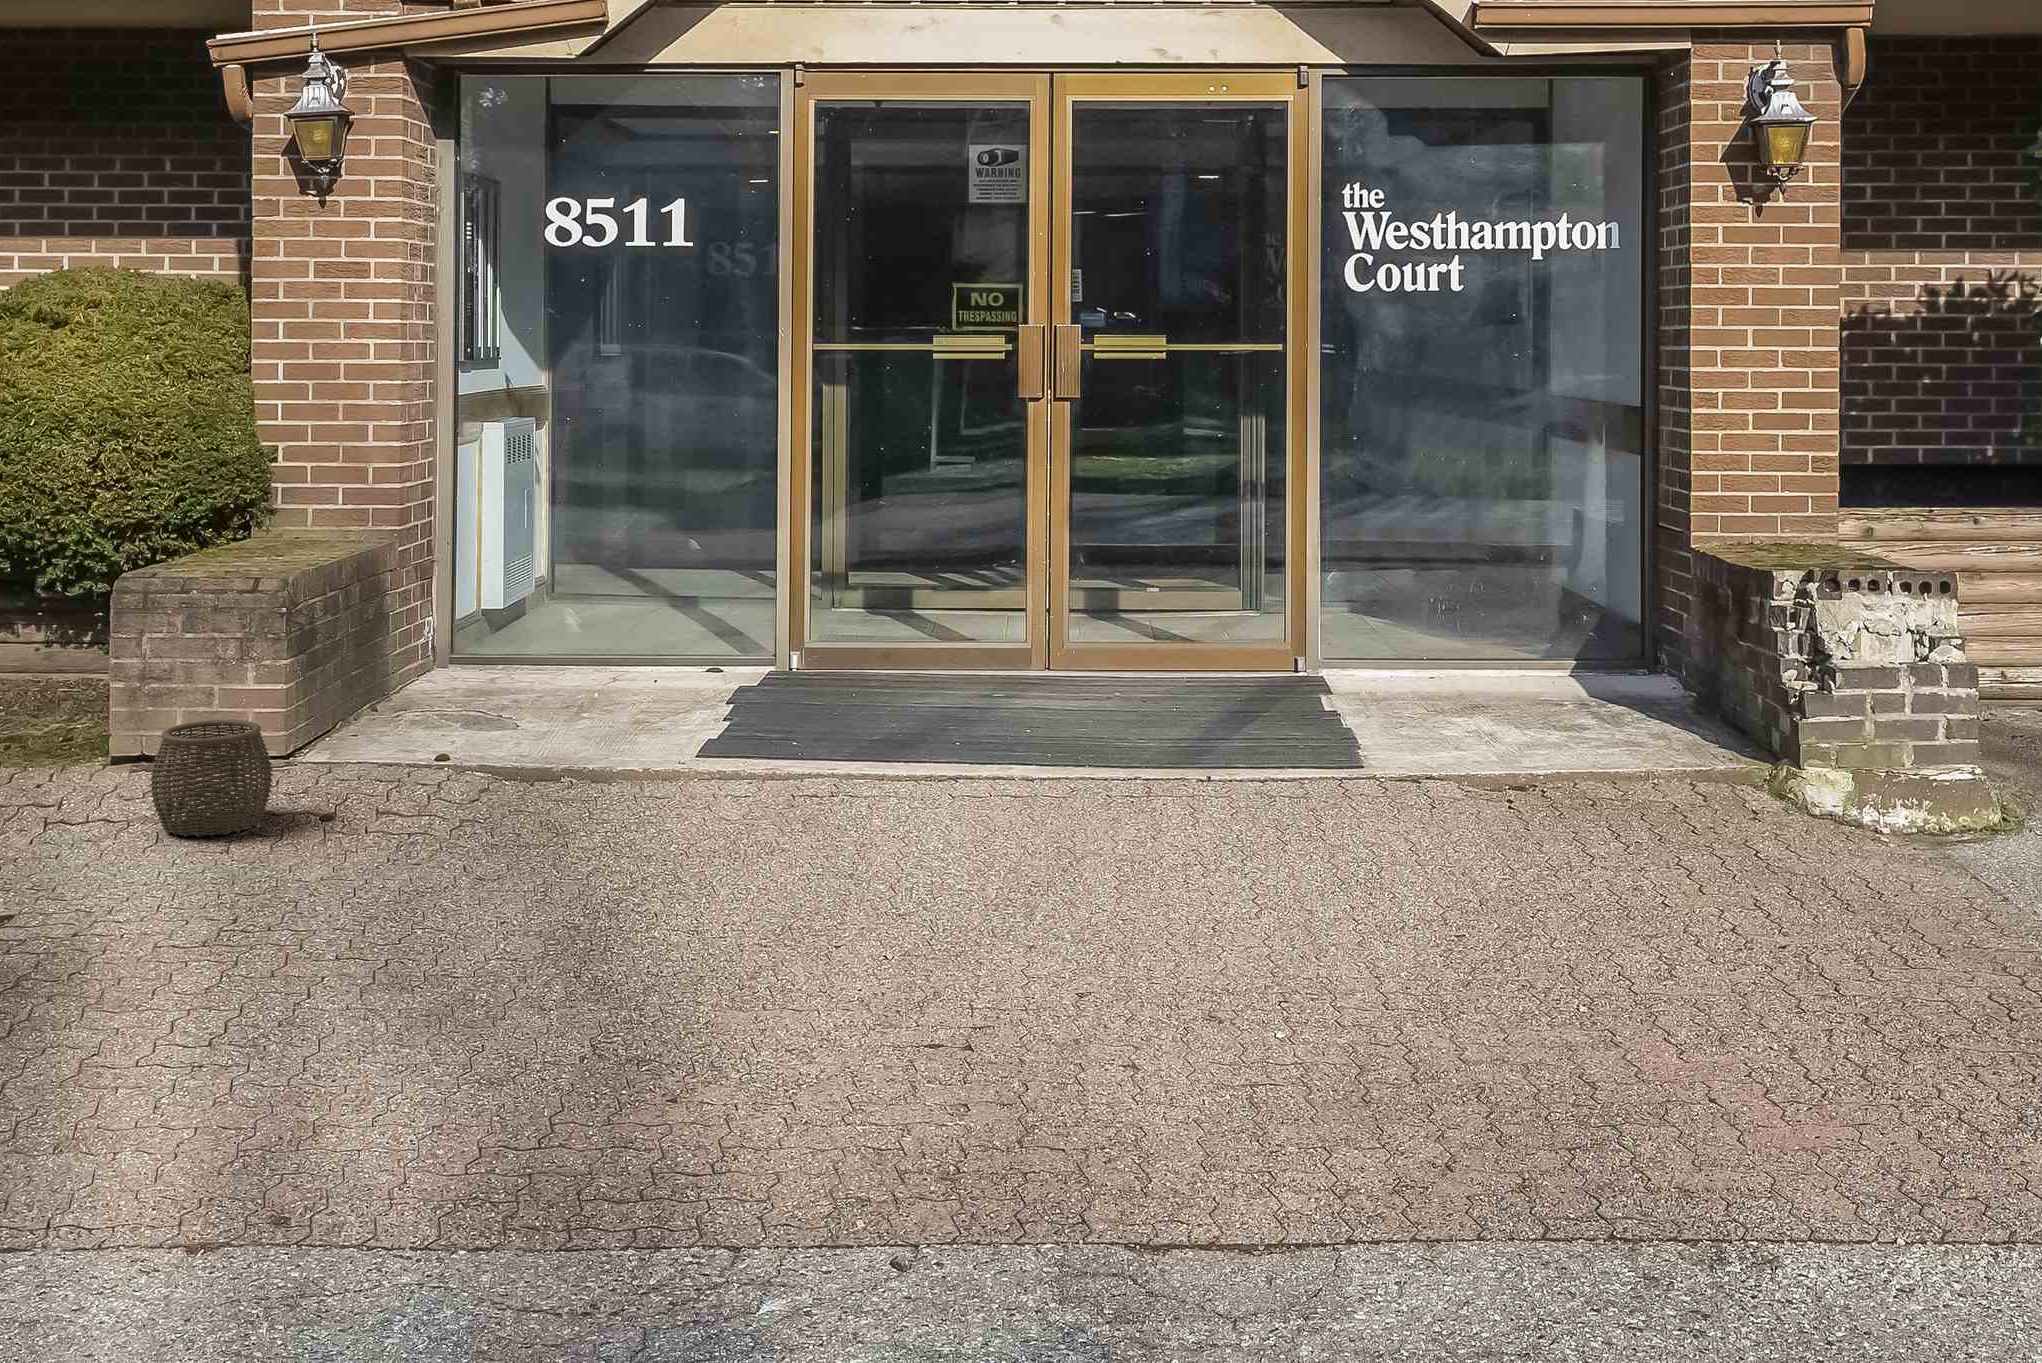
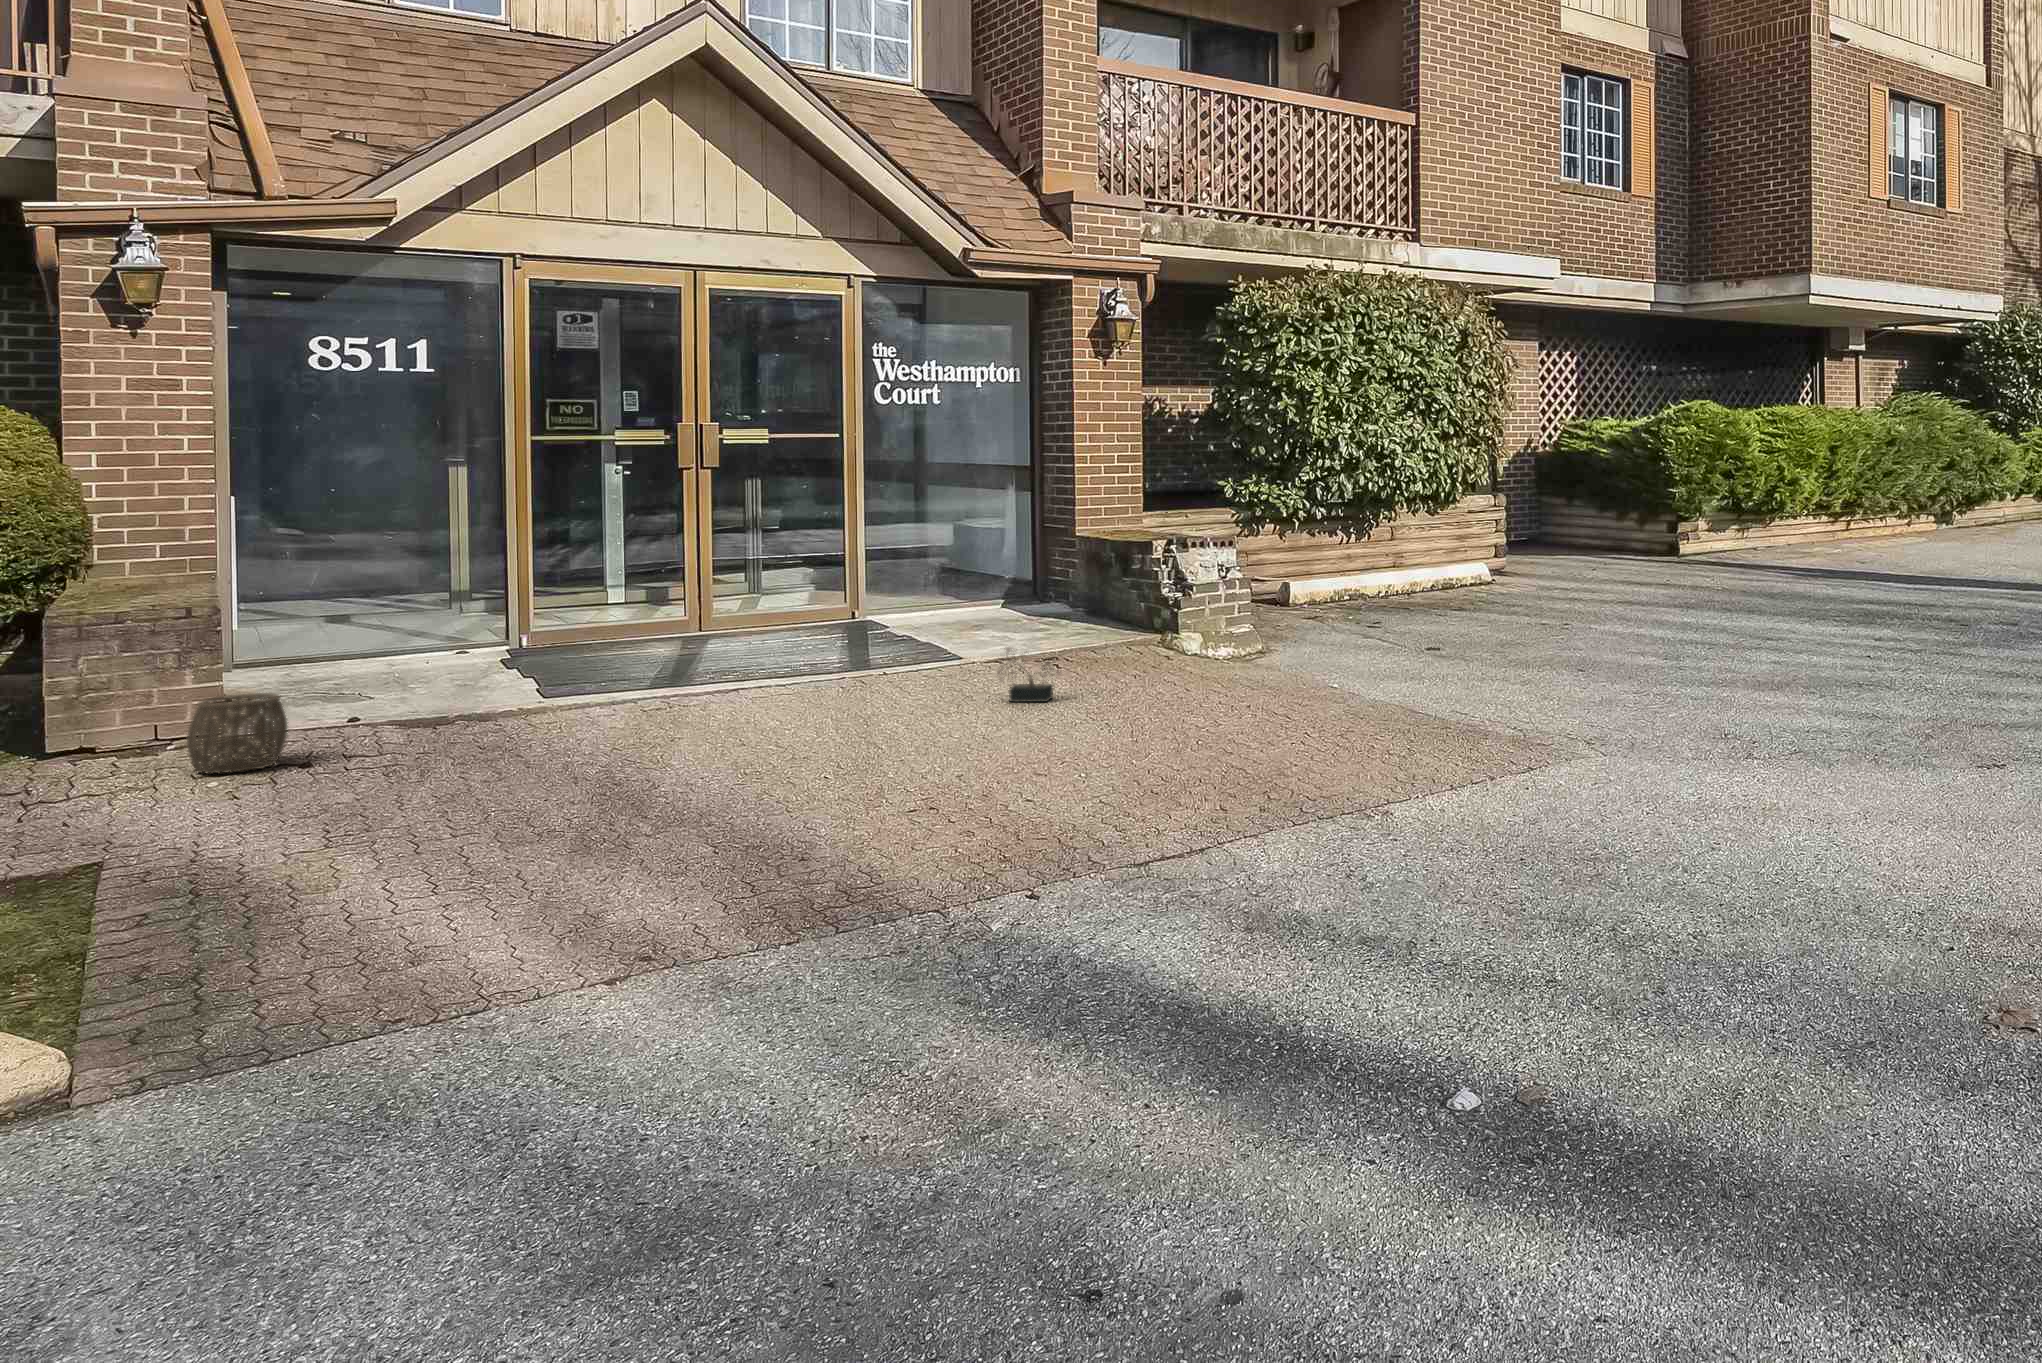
decorative plant: none [1264,795,1394,924] -> present [998,648,1060,702]

